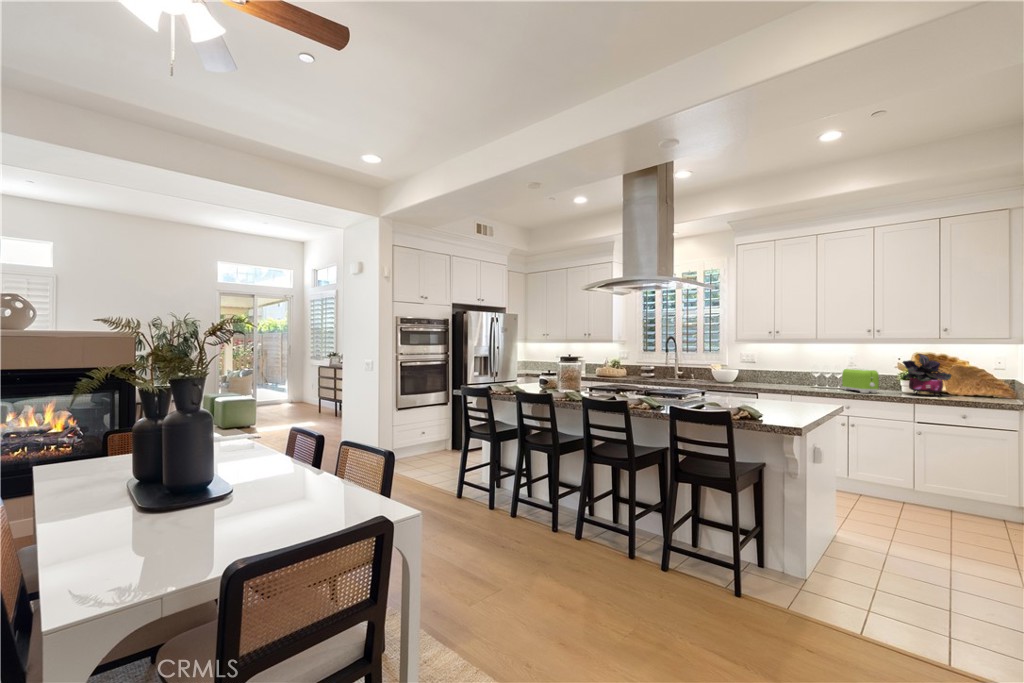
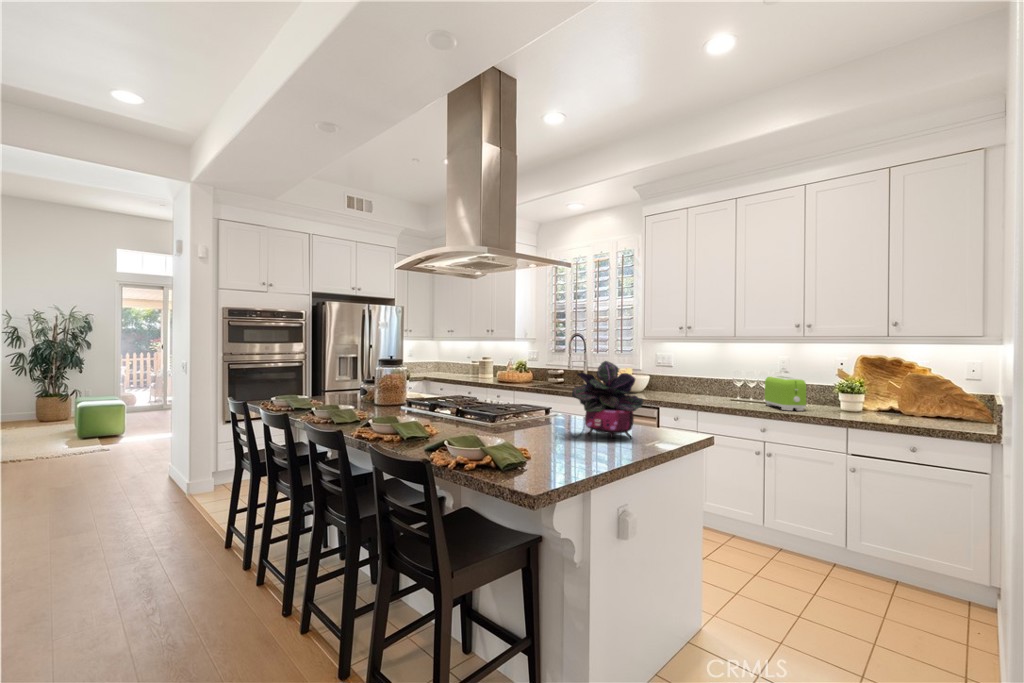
potted plant: present [902,354,951,396] -> present [572,361,643,439]

